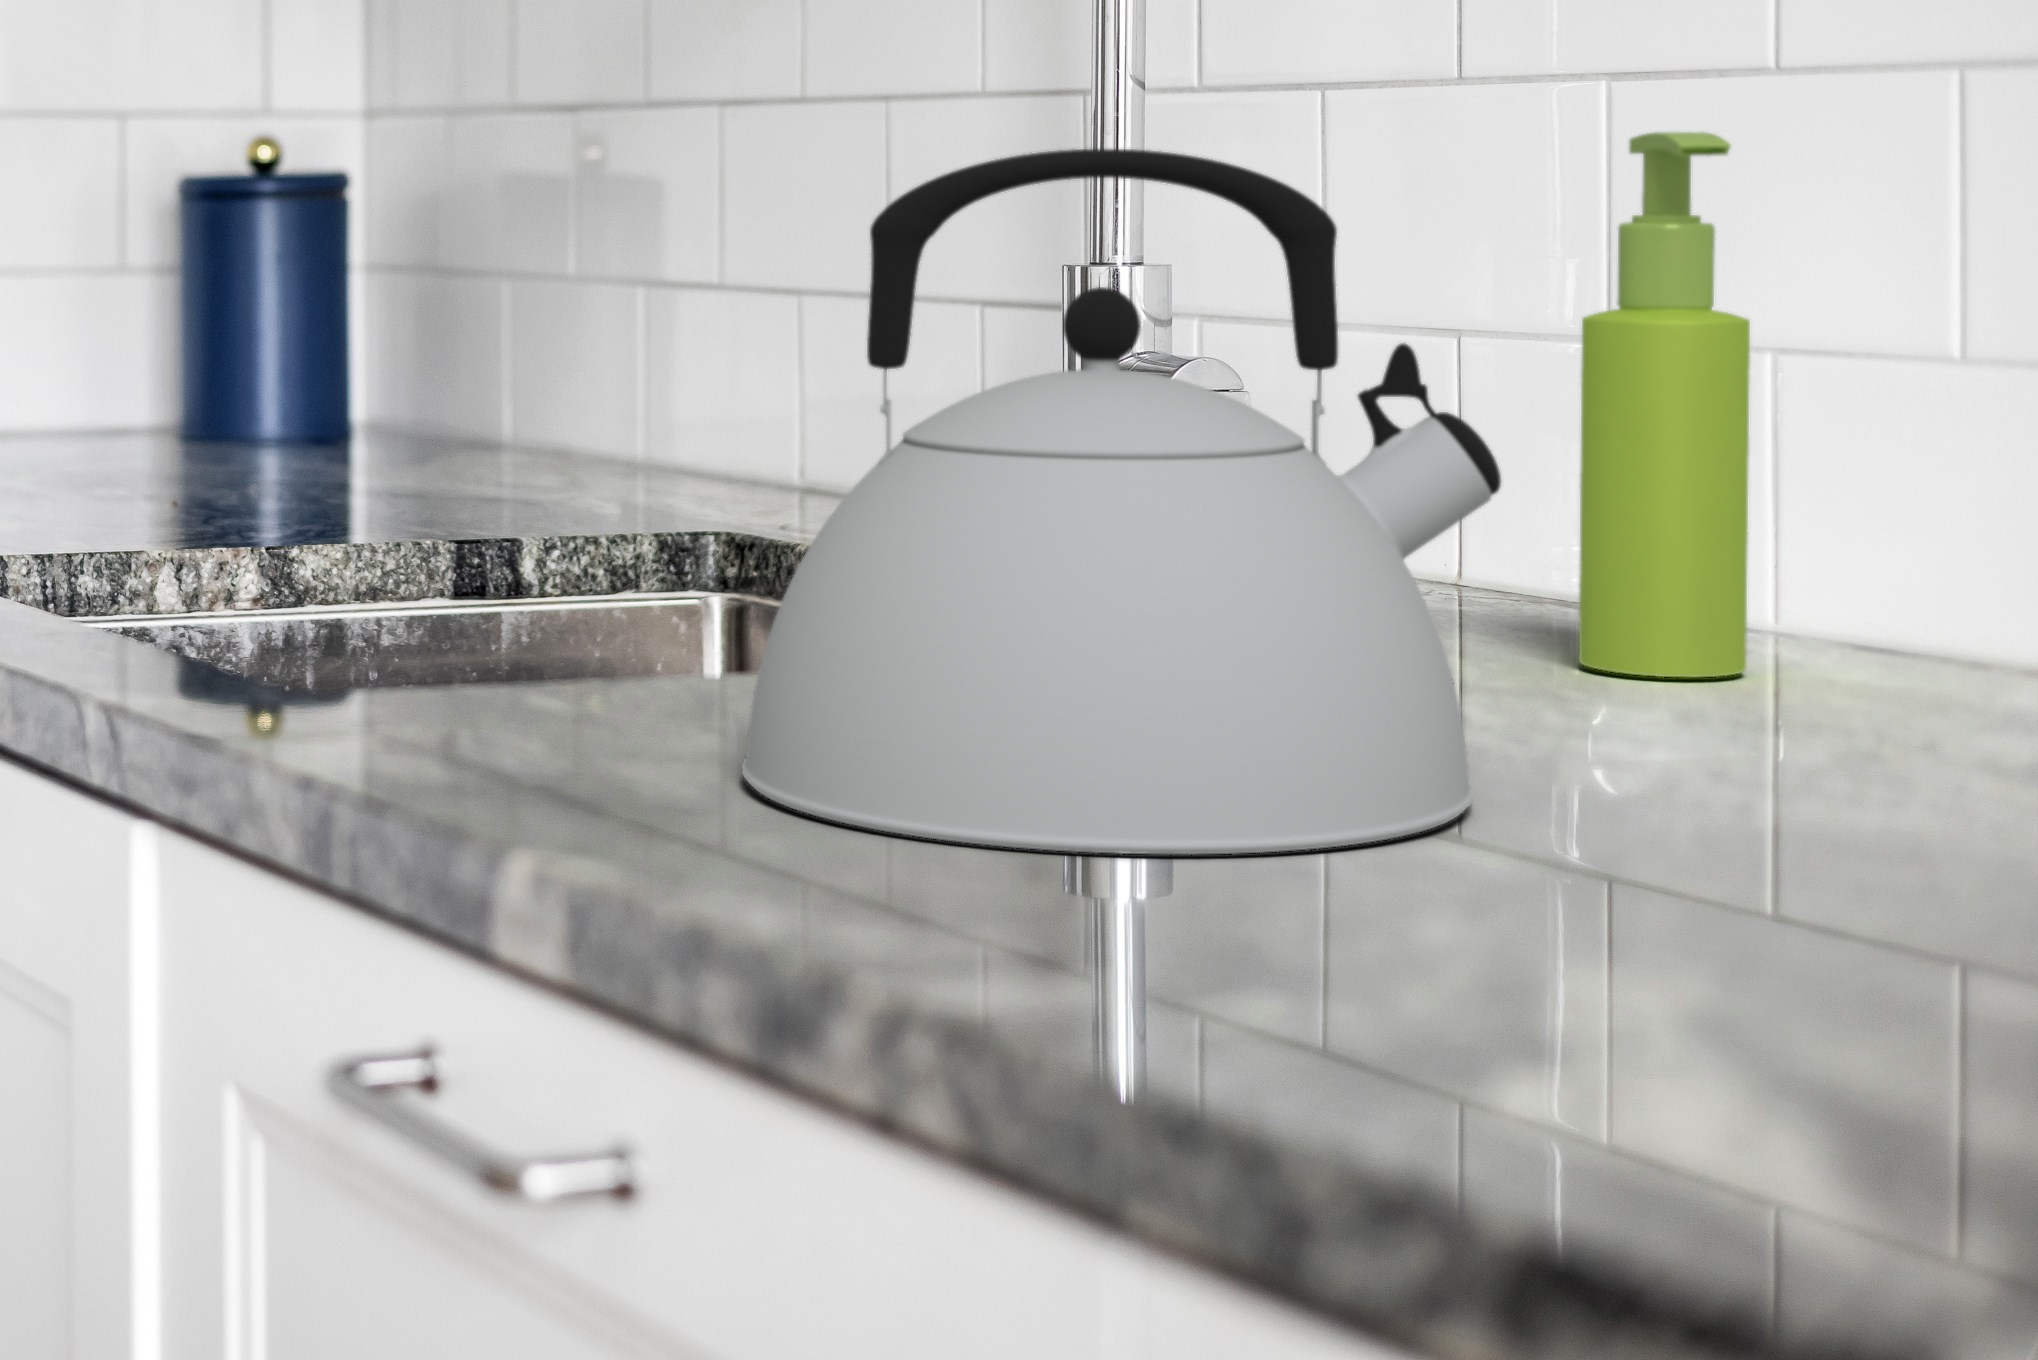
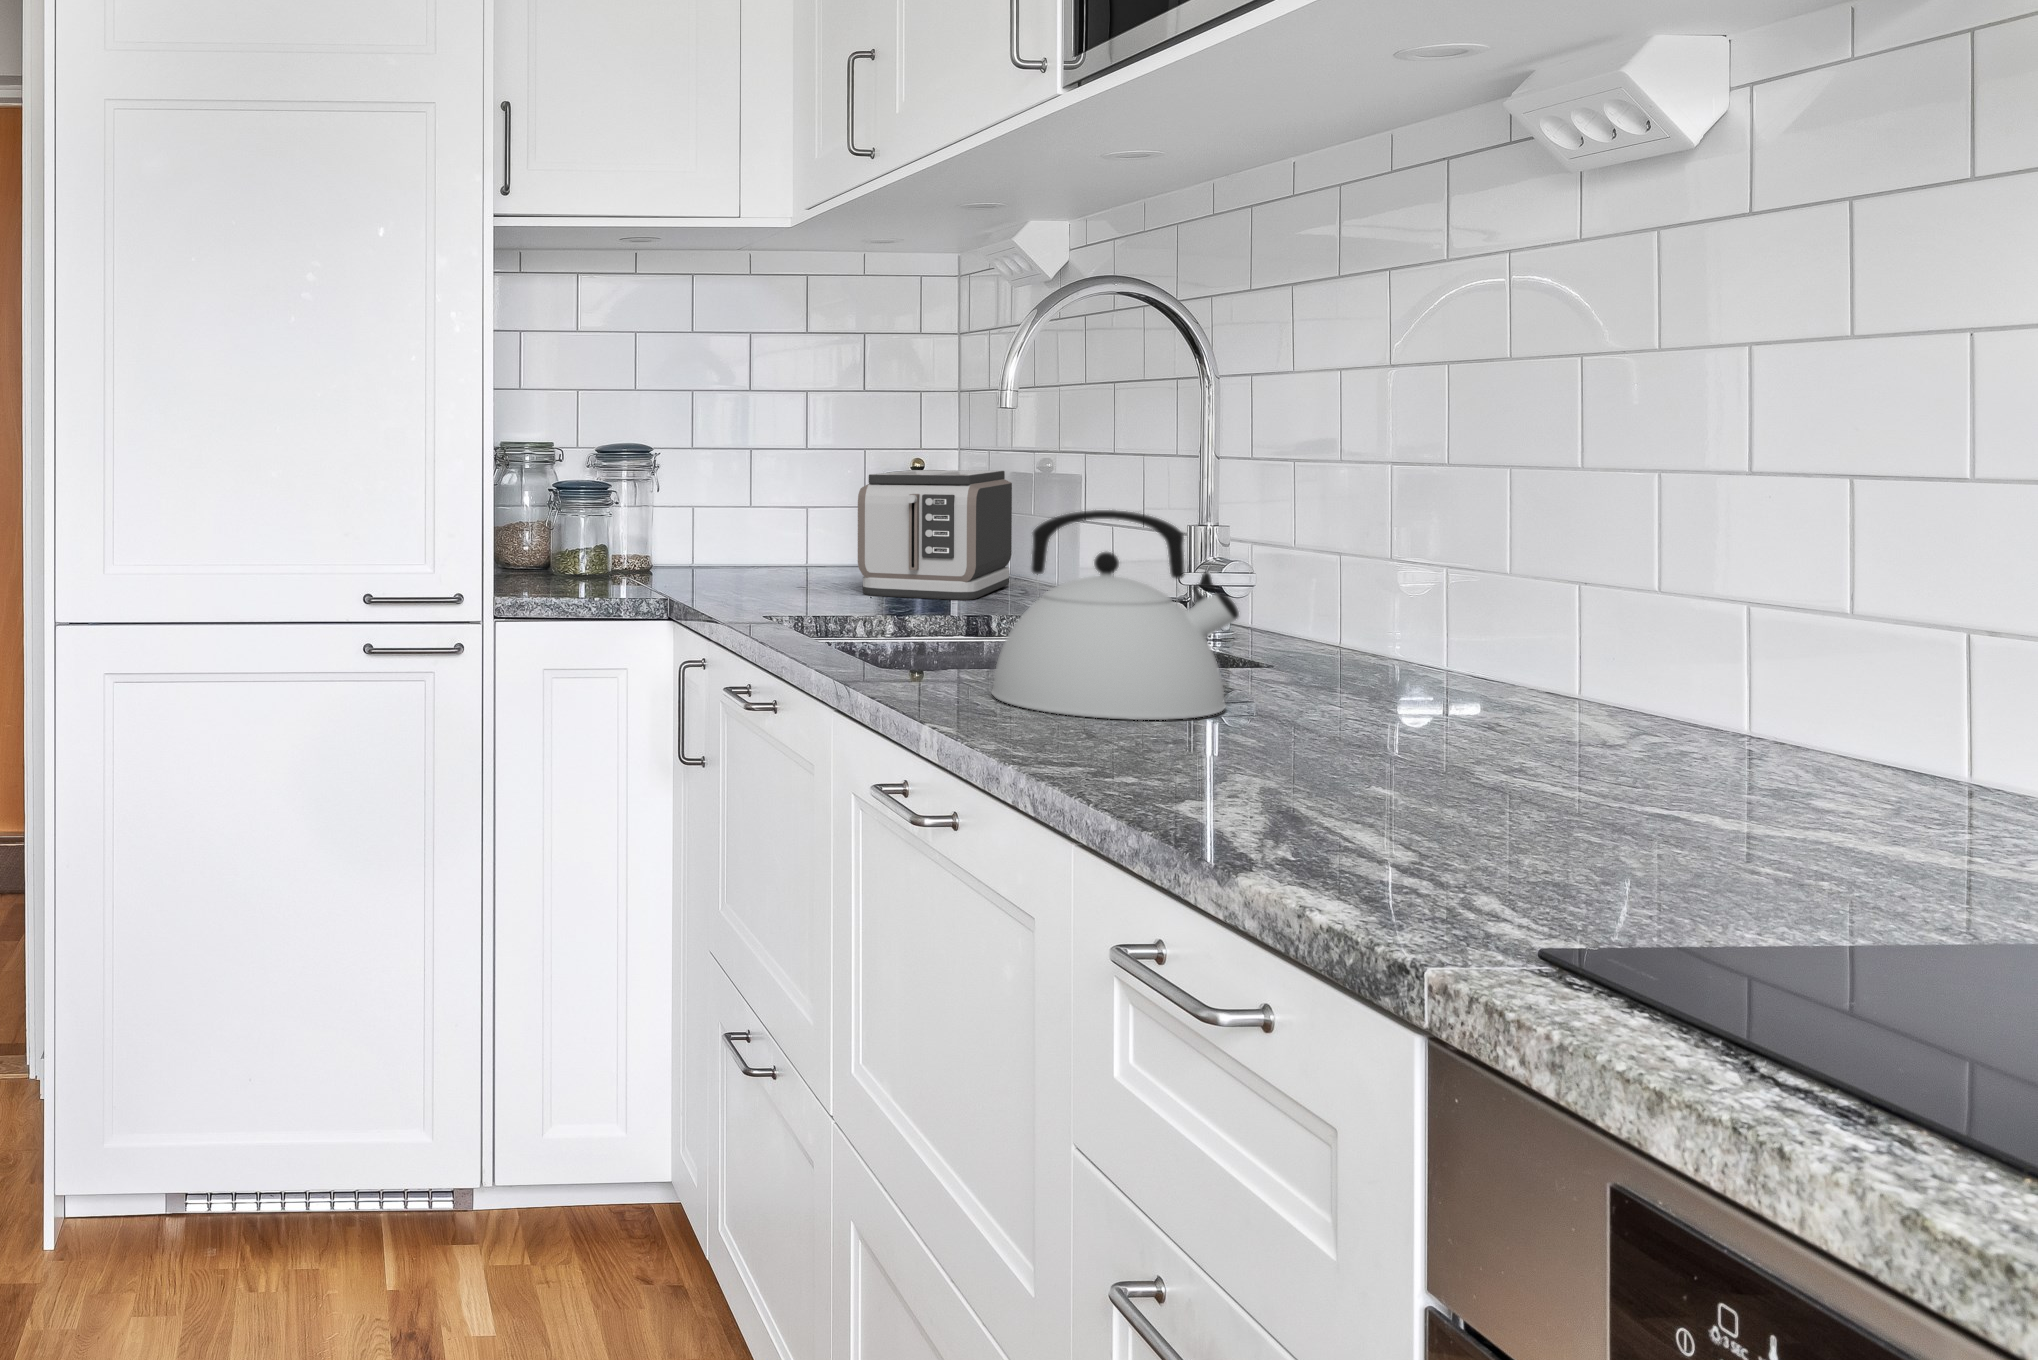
soap dispenser: present [1579,132,1750,677] -> none [1343,494,1409,684]
toaster: none [136,163,506,500] -> present [858,470,1012,600]

